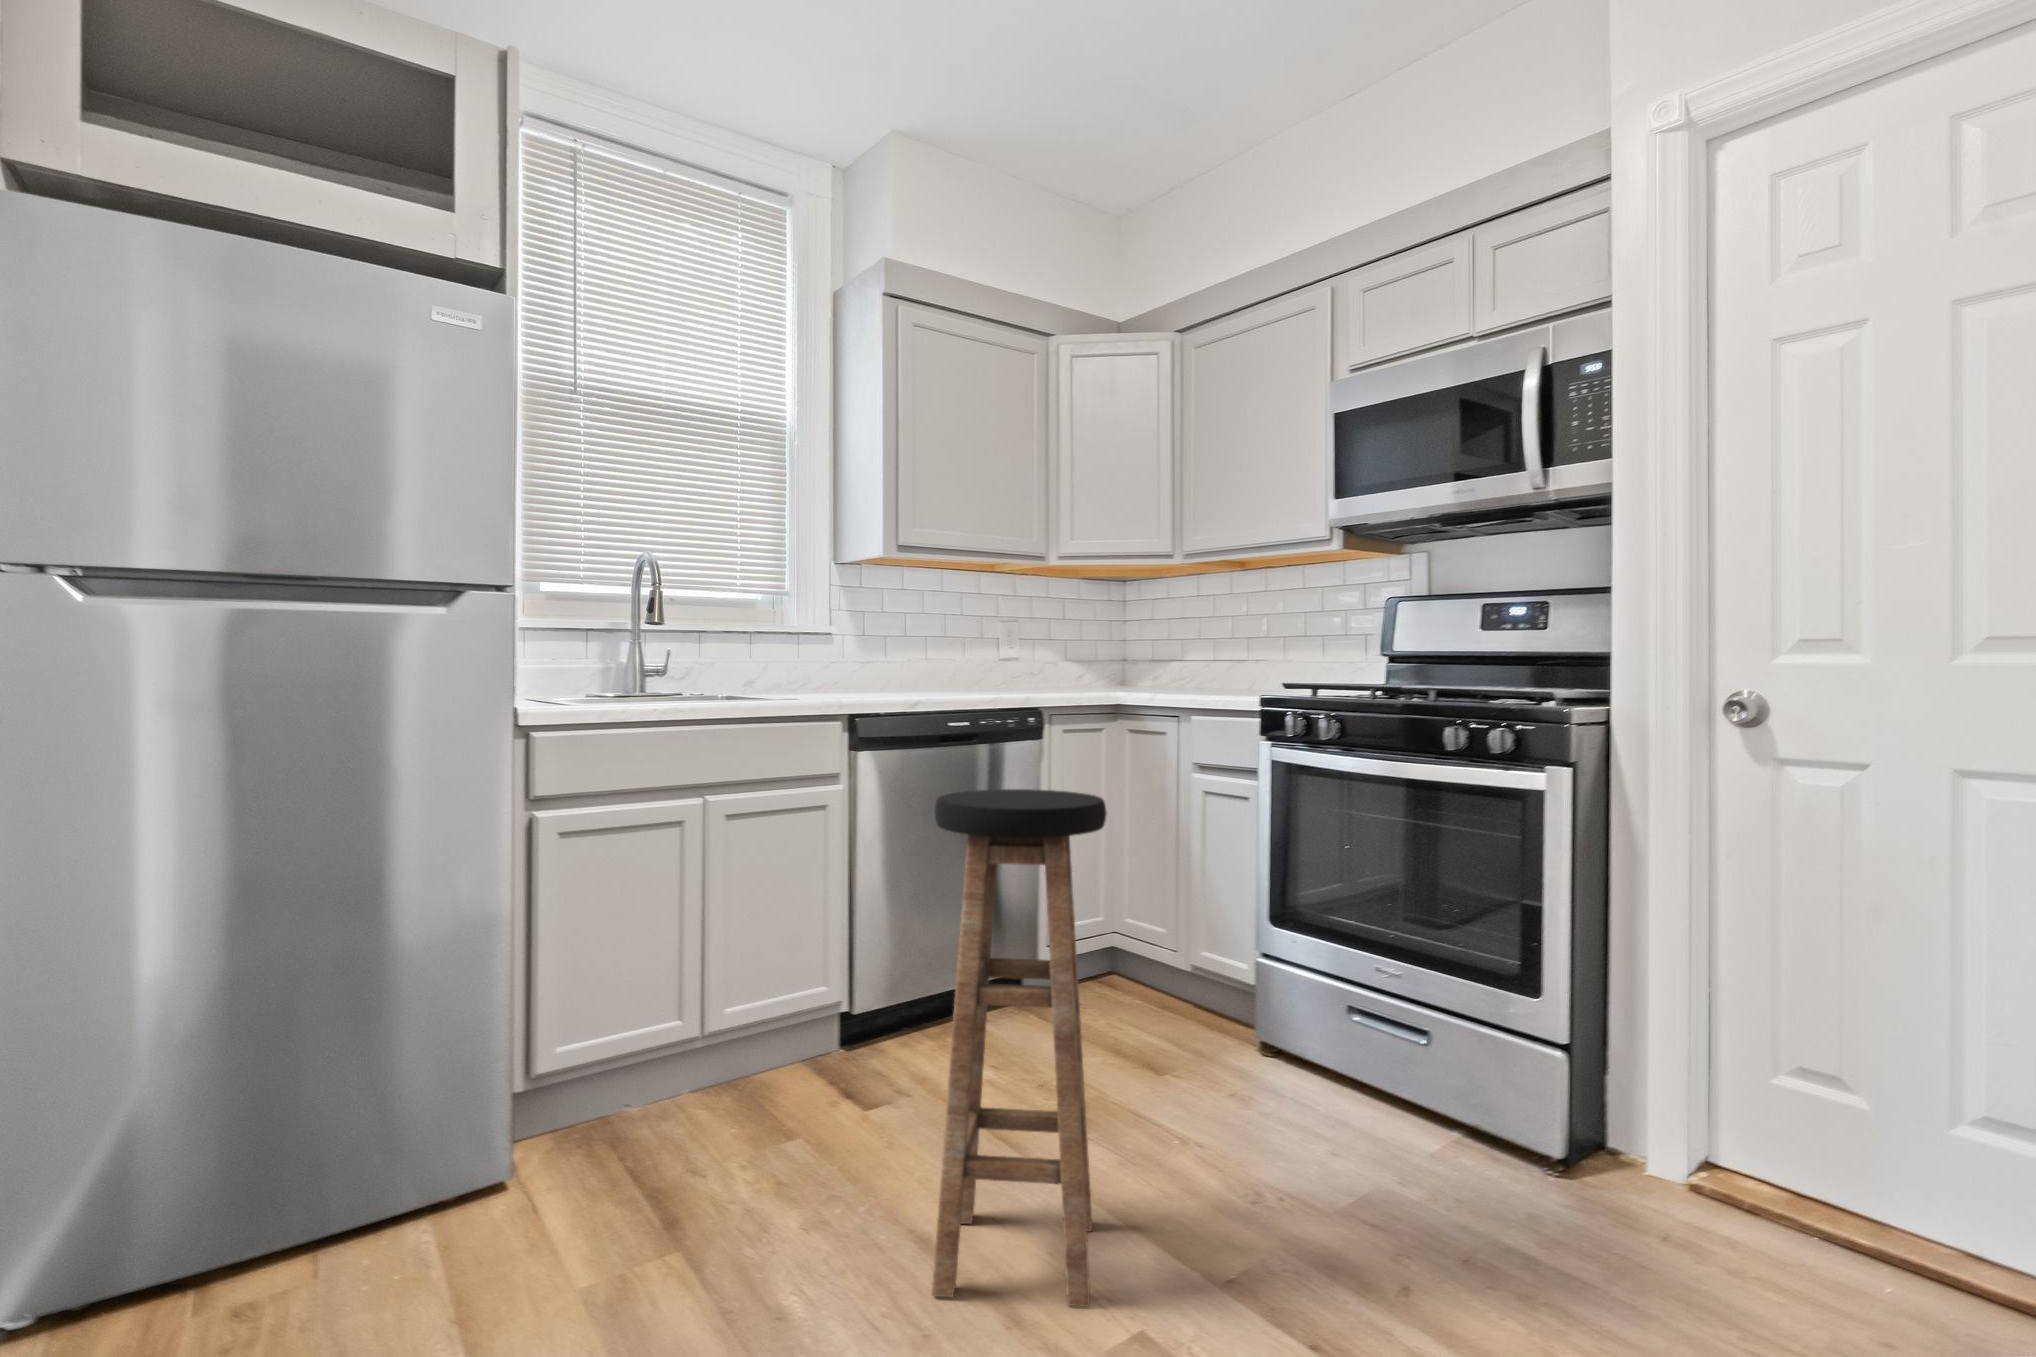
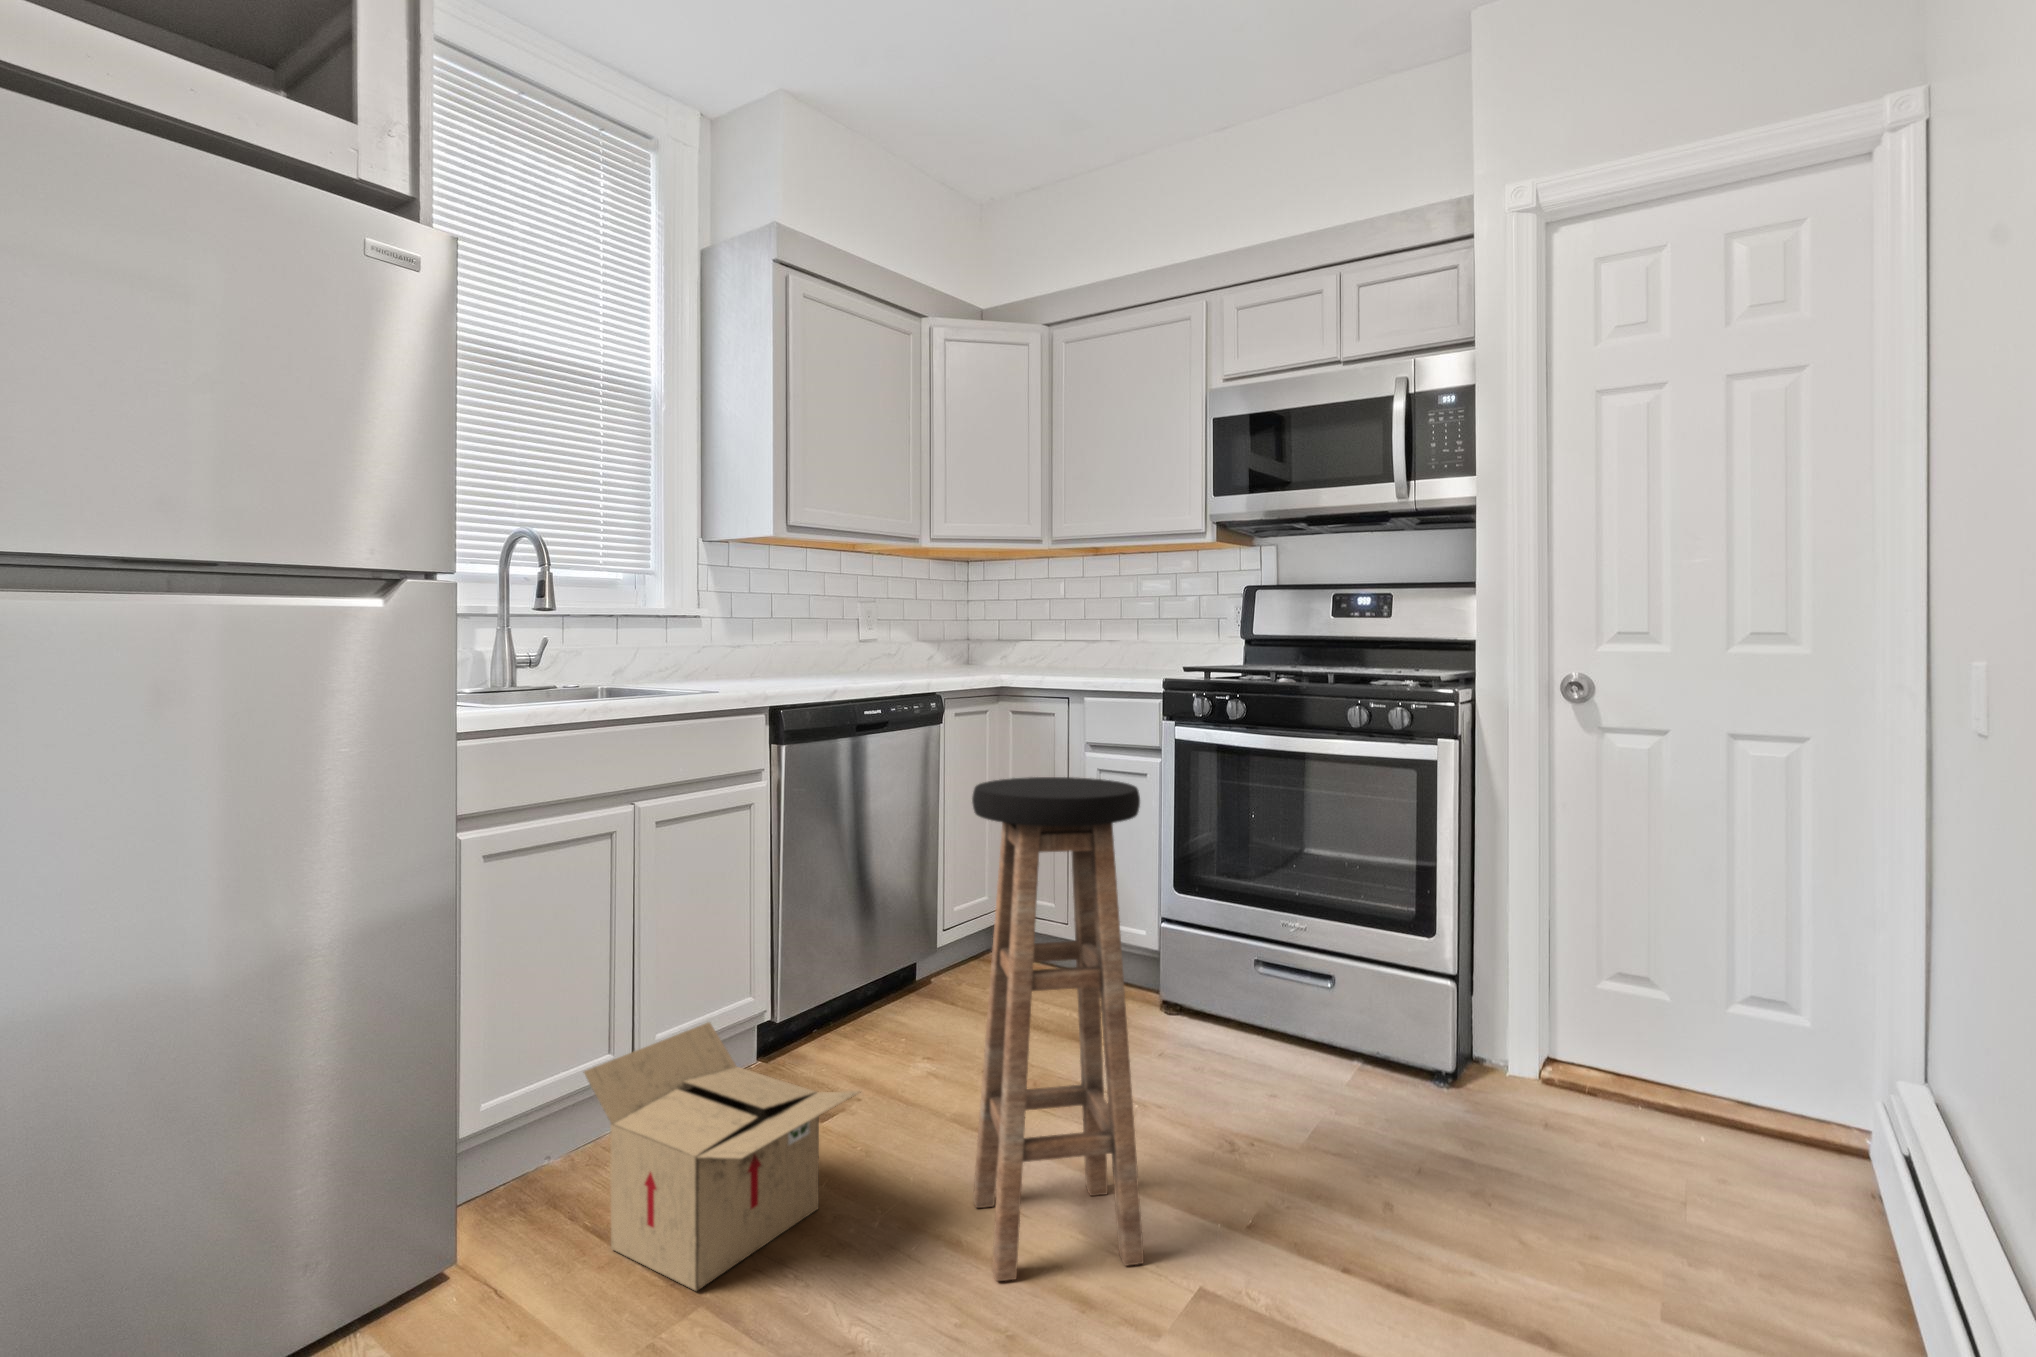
cardboard box: none [607,1009,840,1254] -> present [584,1022,859,1291]

